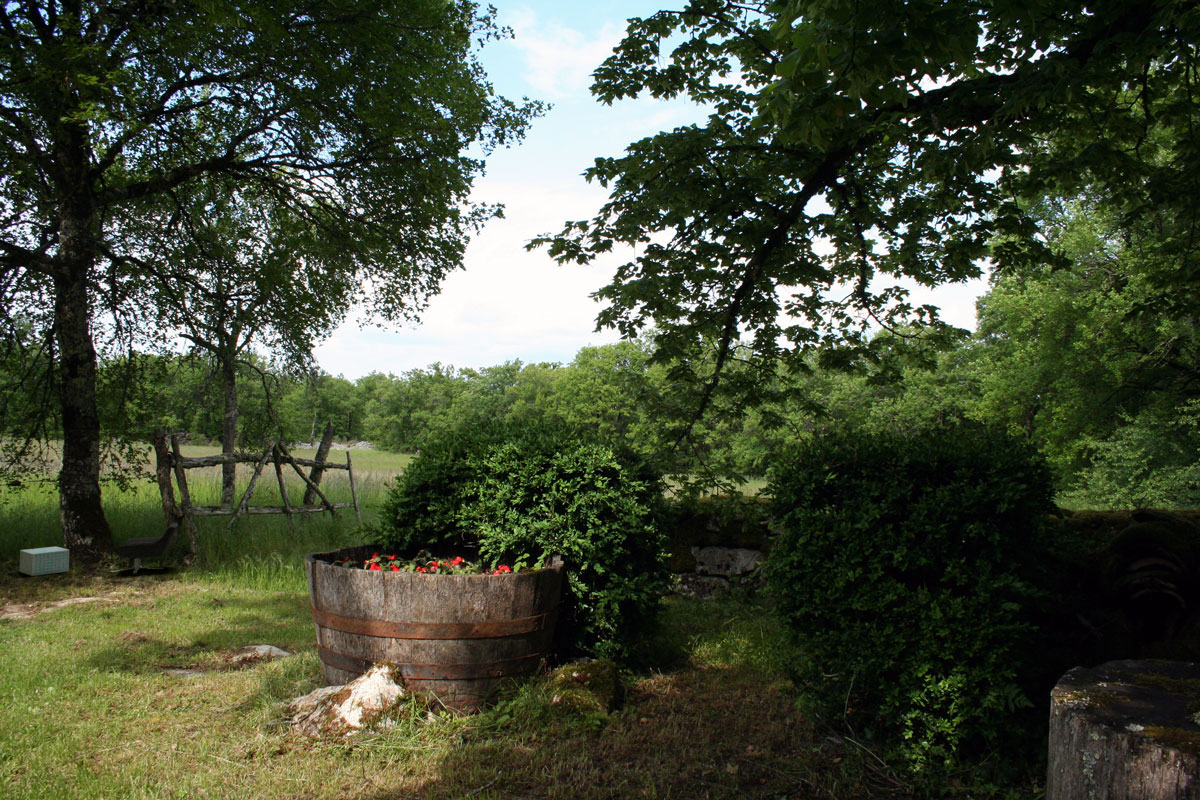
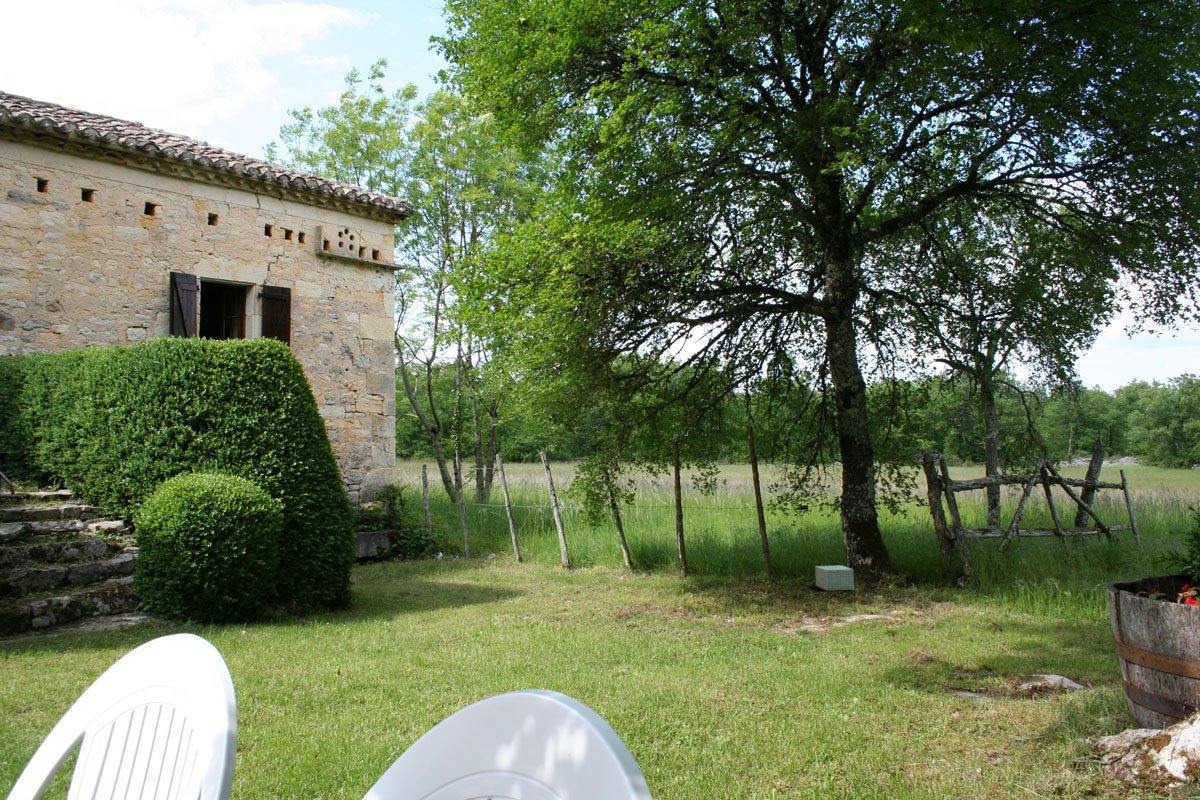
lounge chair: present [113,523,178,573] -> none [889,550,948,598]

